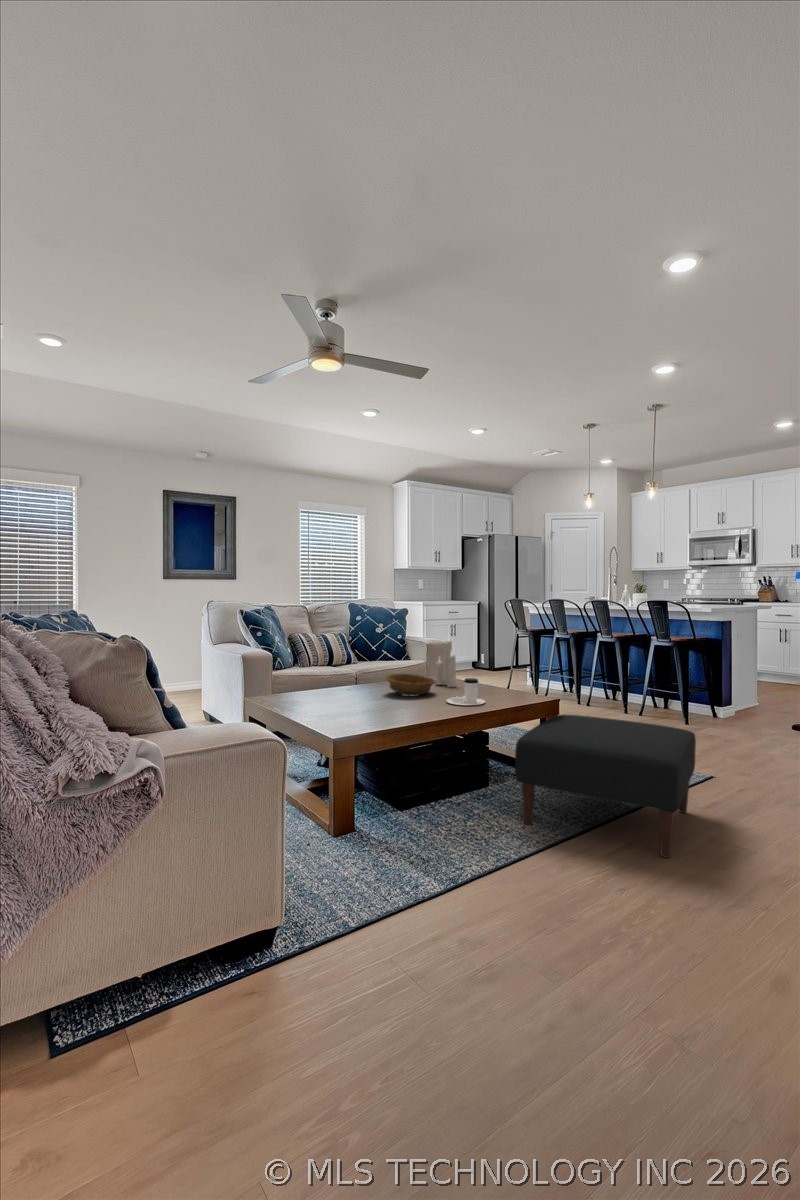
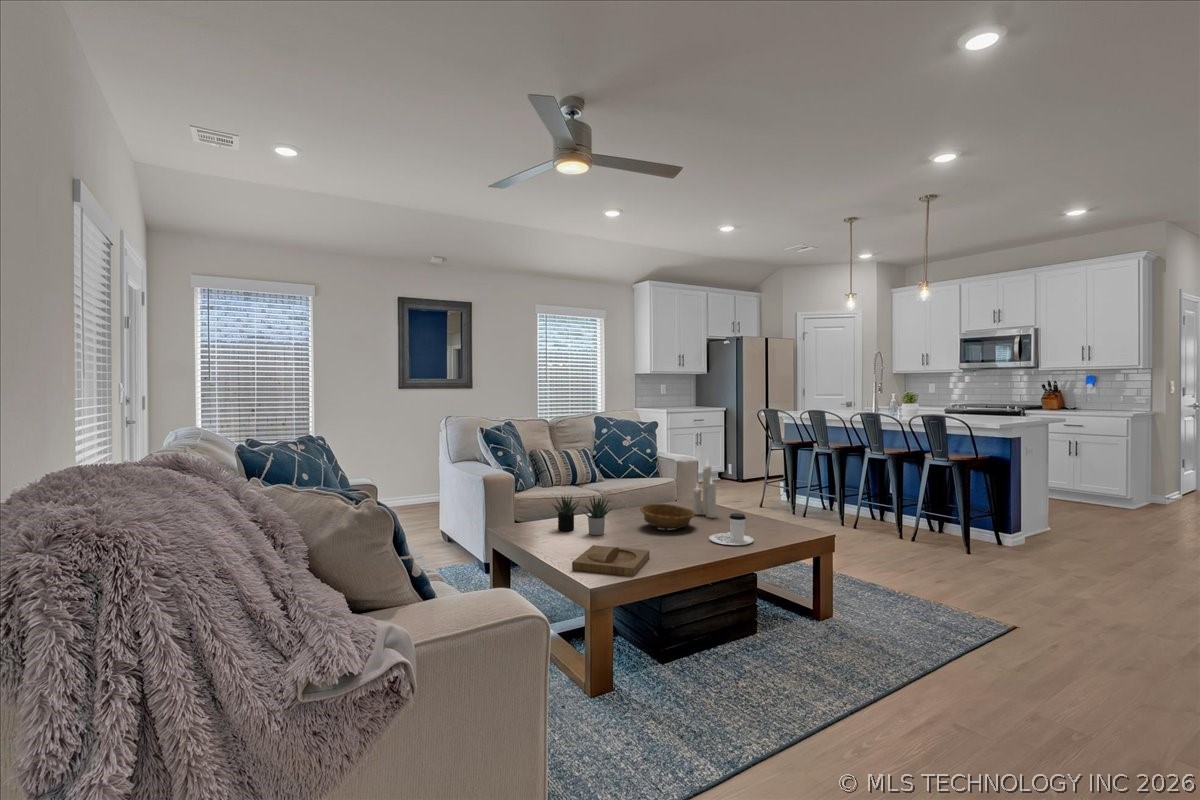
succulent plant: none [303,662,361,700] -> present [553,496,612,535]
tray: none [319,705,390,727] -> present [572,545,650,576]
ottoman: present [515,715,696,858] -> none [793,555,1001,736]

